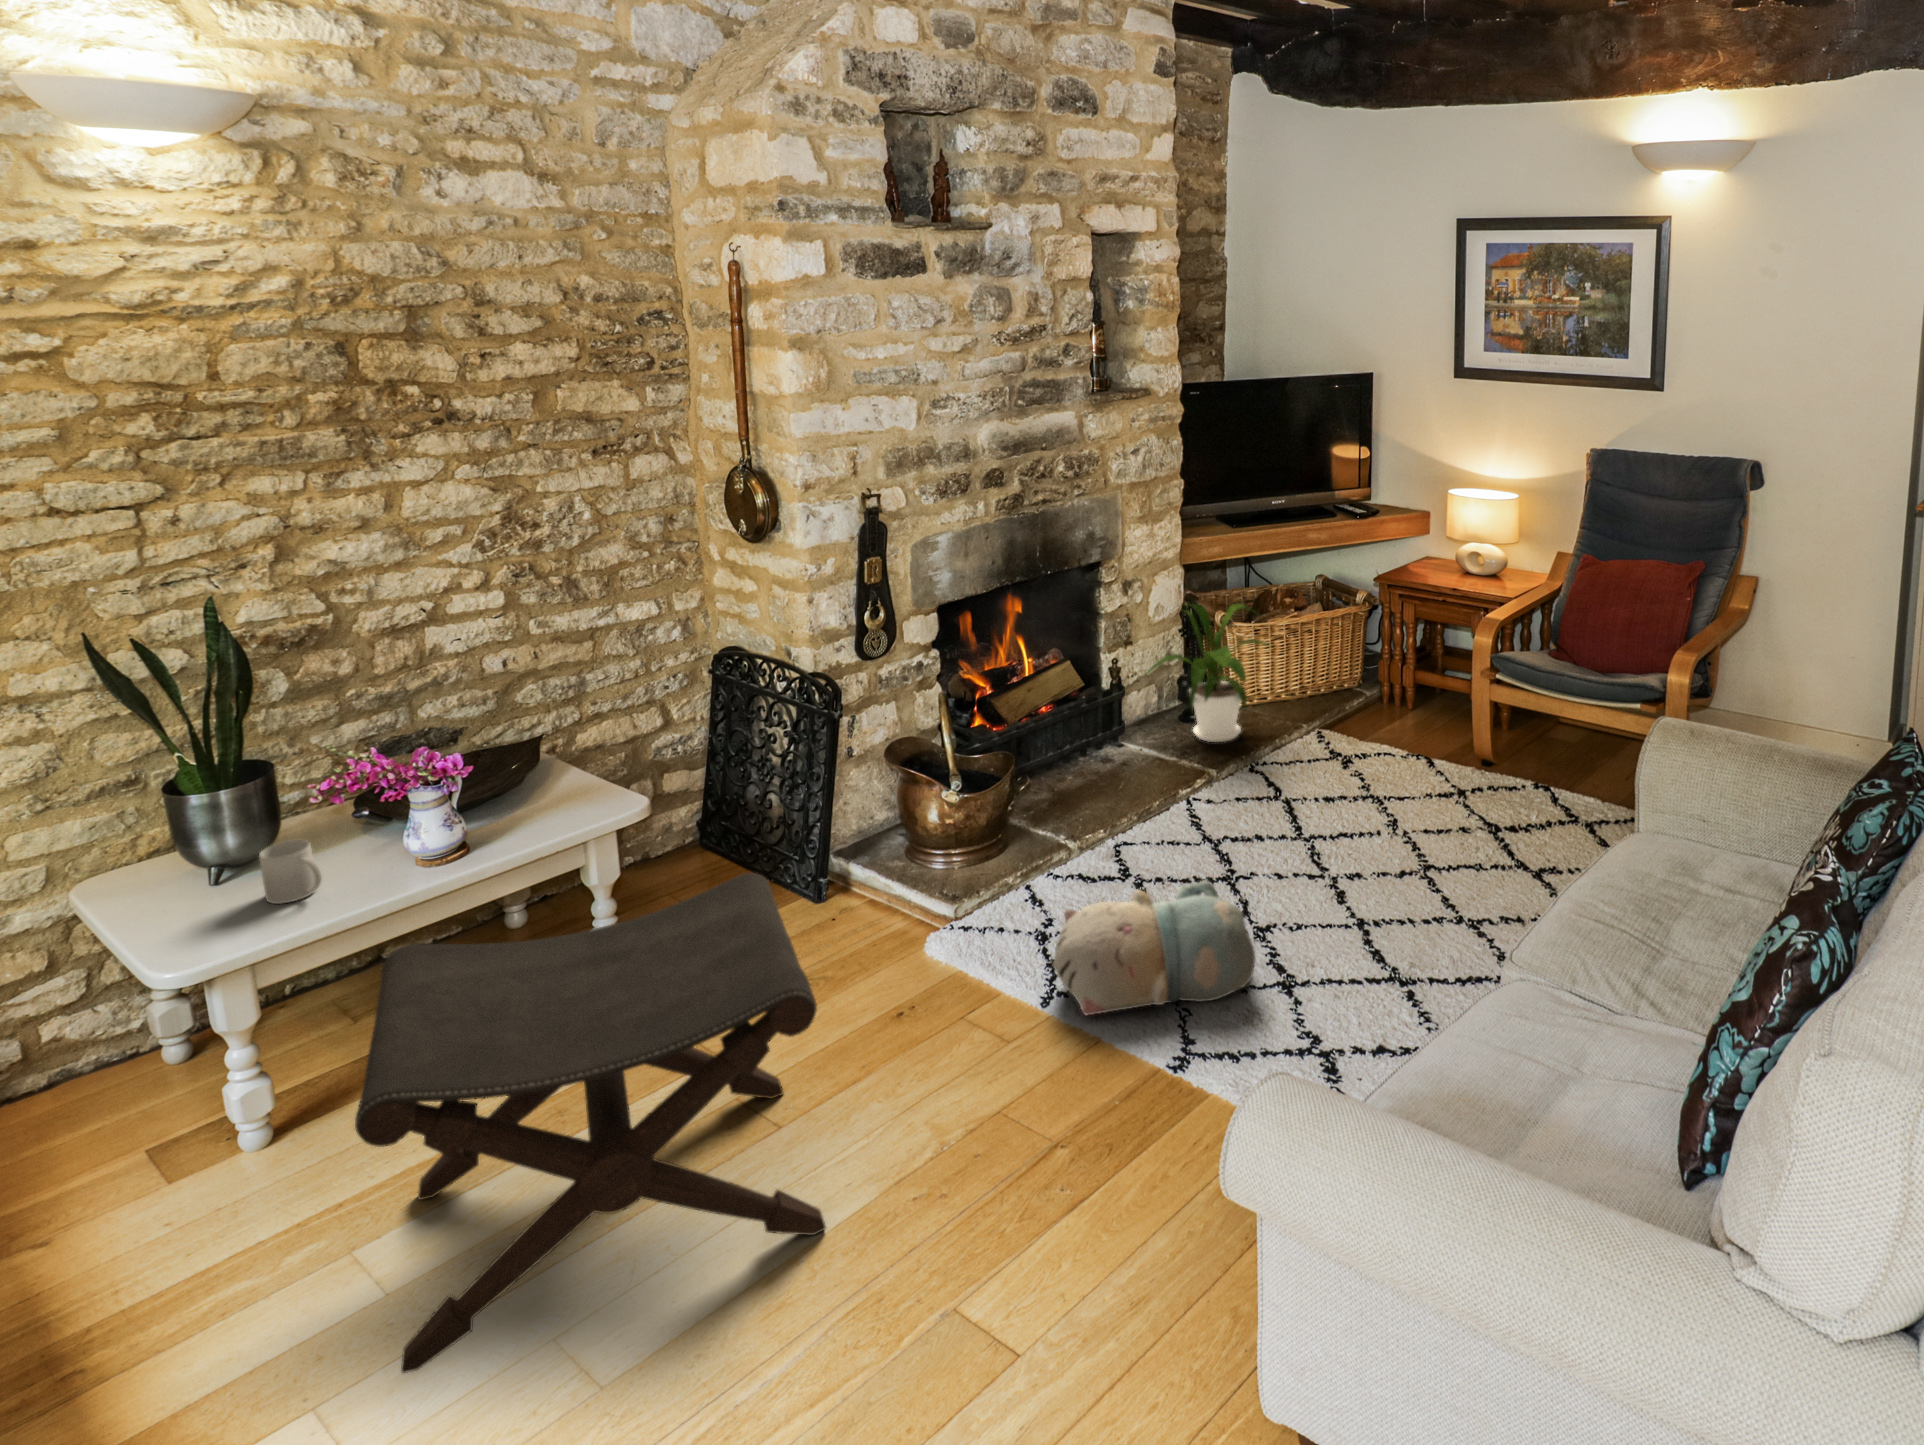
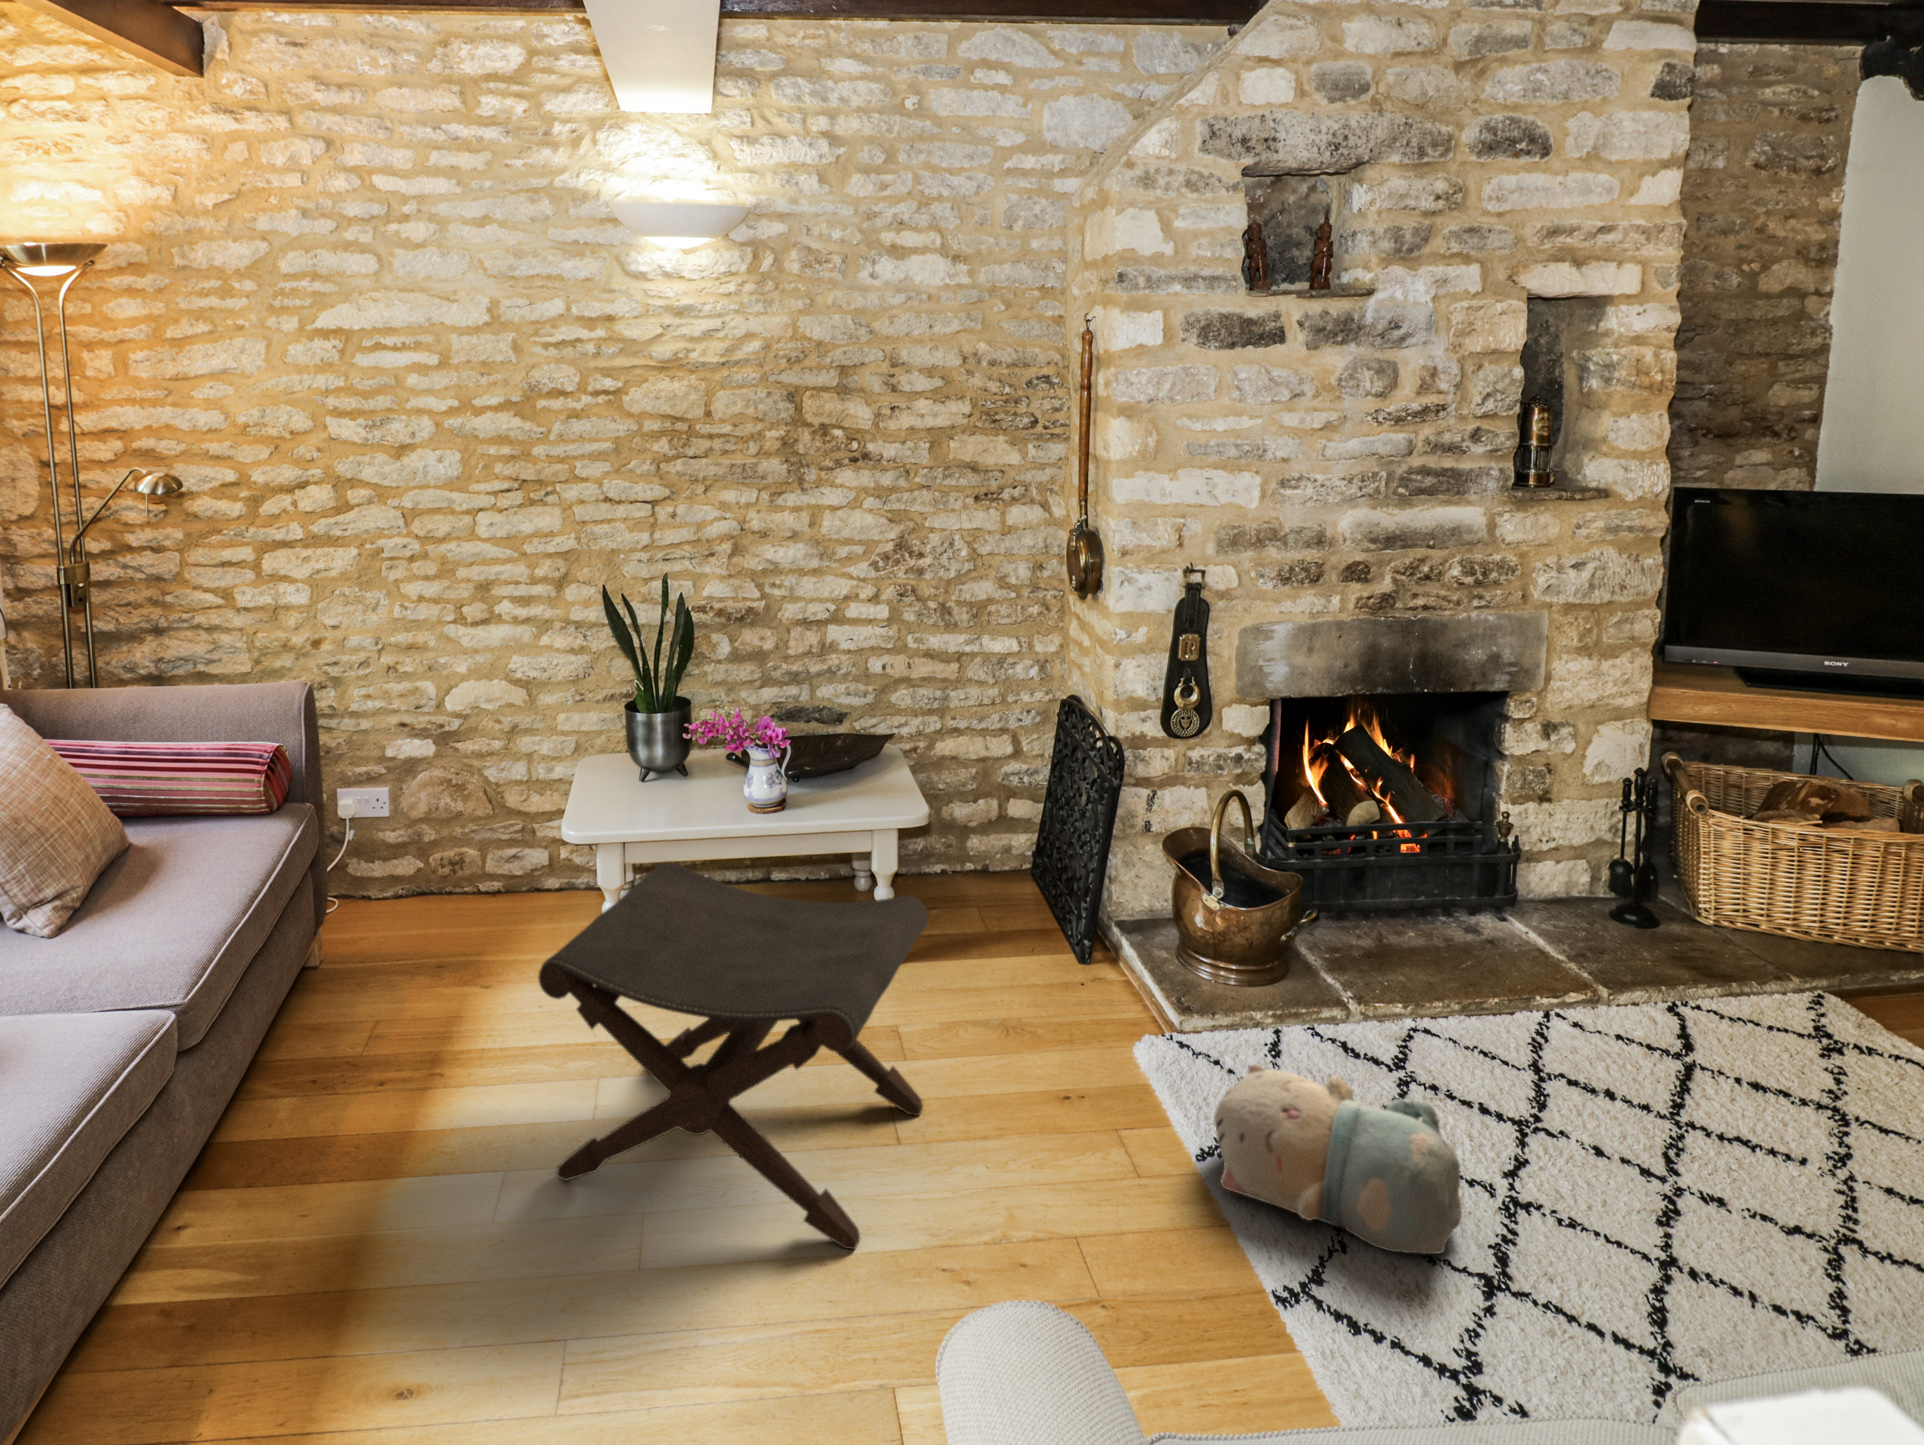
house plant: present [1146,603,1274,742] -> none [1551,766,1754,959]
mug: present [259,840,322,904] -> none [653,763,686,808]

